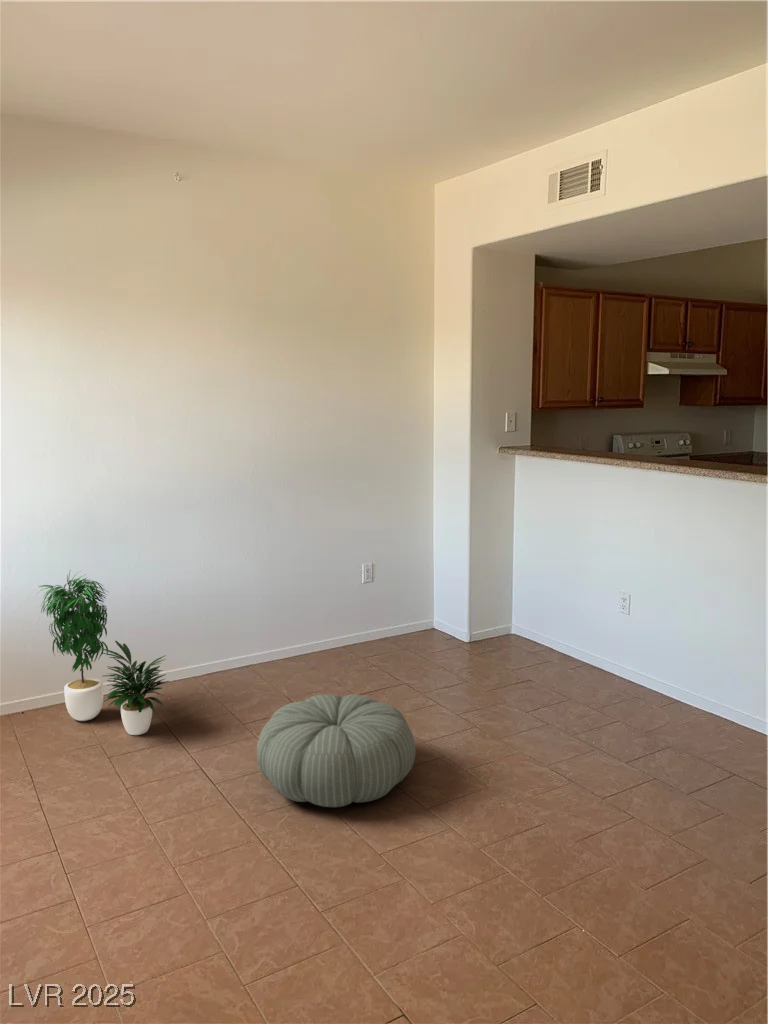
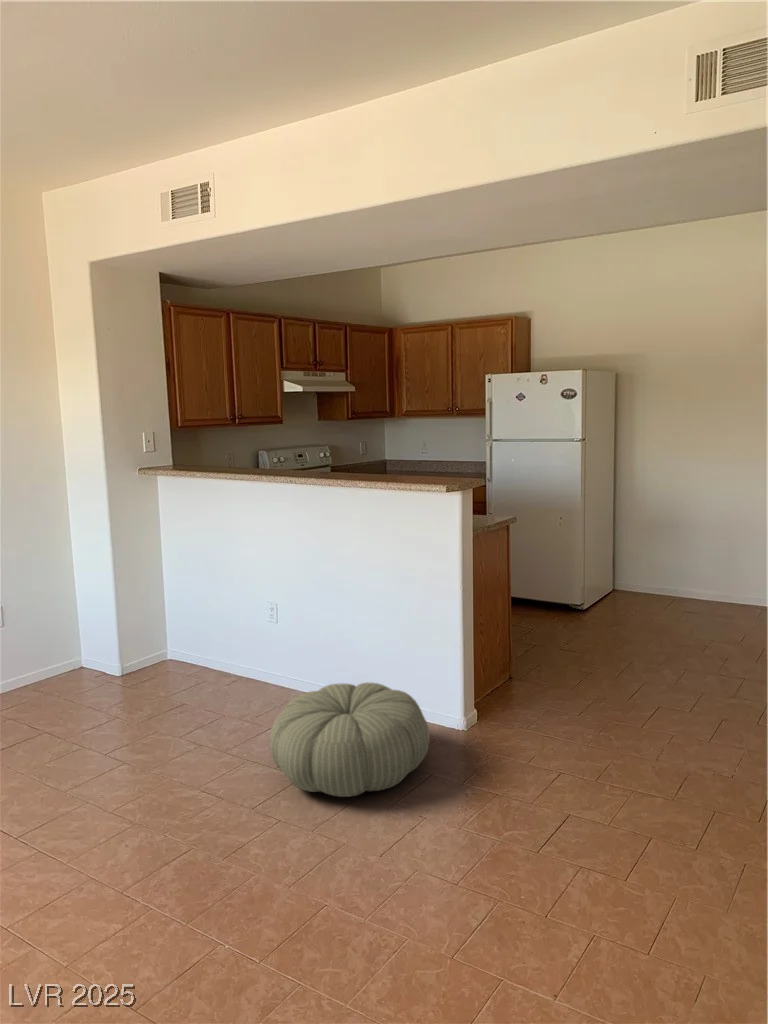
potted plant: present [39,573,169,735] -> none [55,568,189,730]

